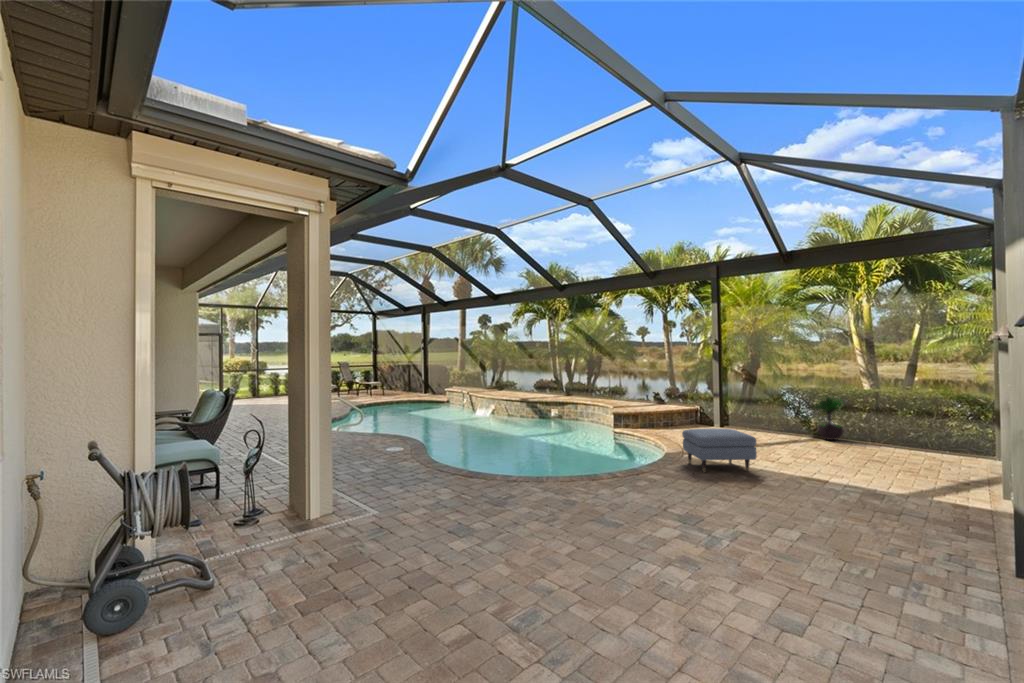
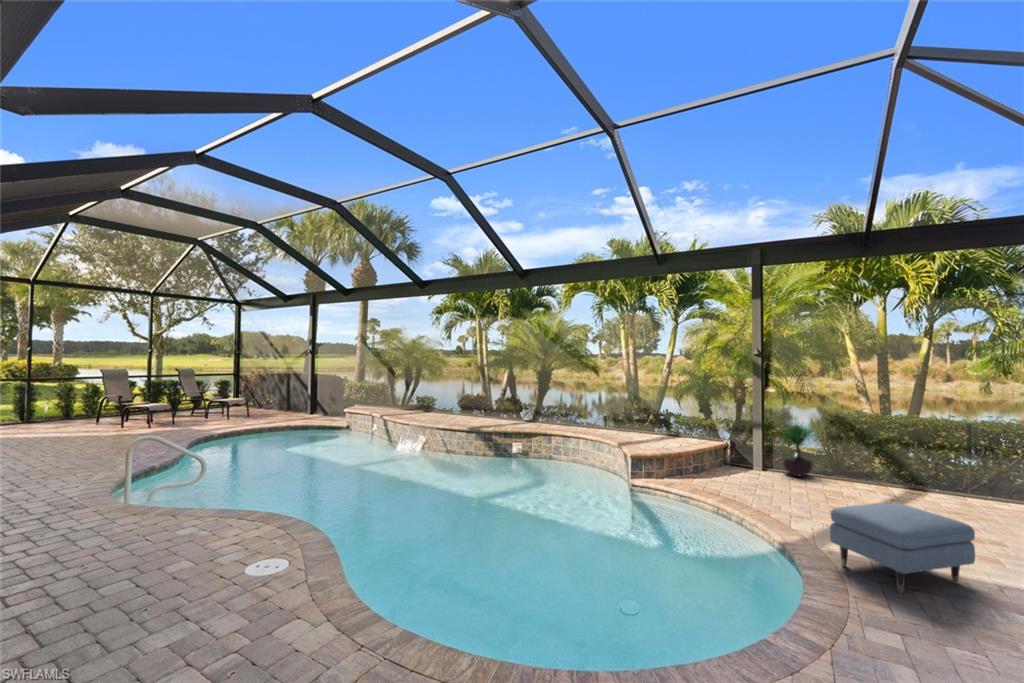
potted tree: present [815,396,844,440] -> present [783,425,815,476]

